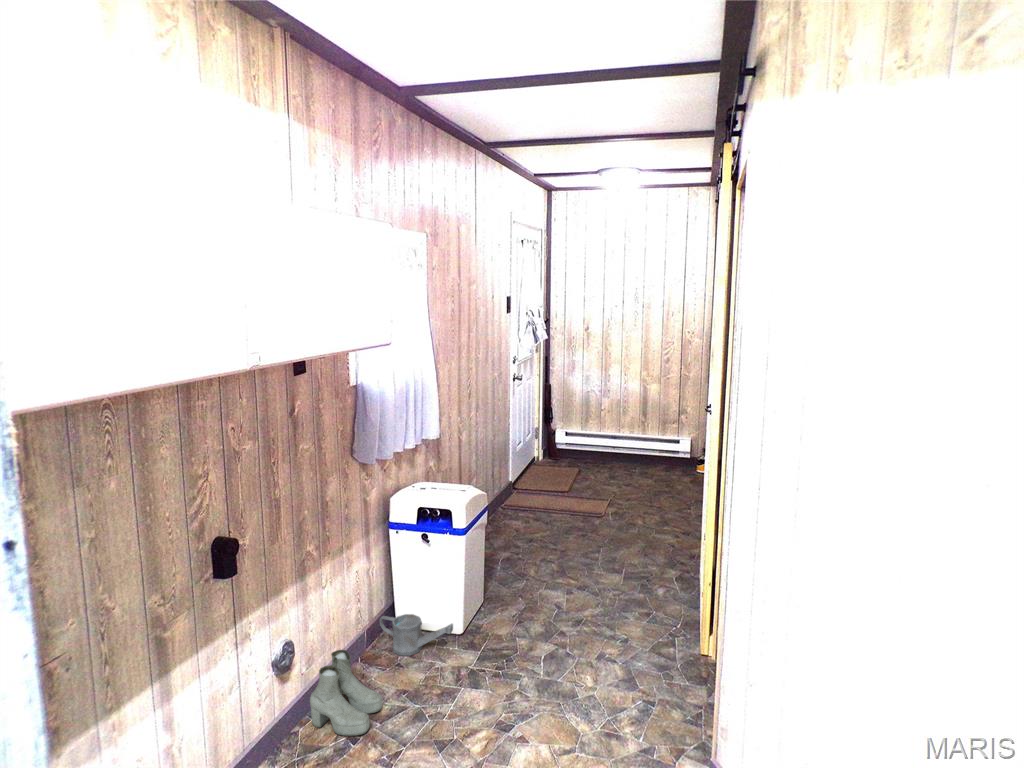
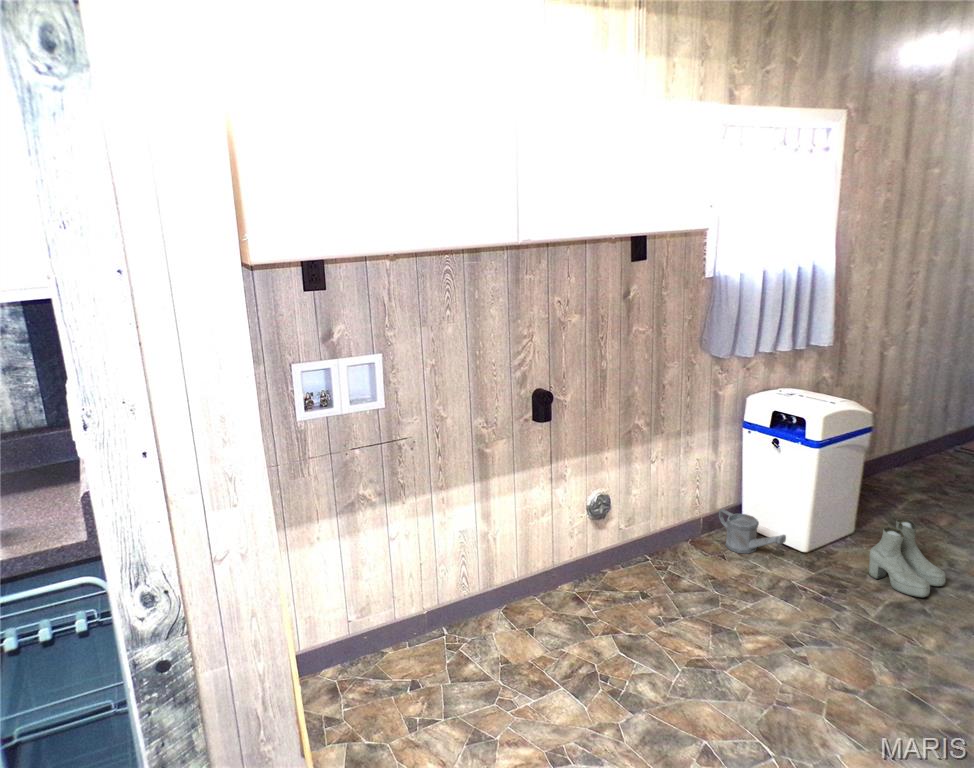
boots: present [310,650,382,736] -> present [869,519,946,598]

